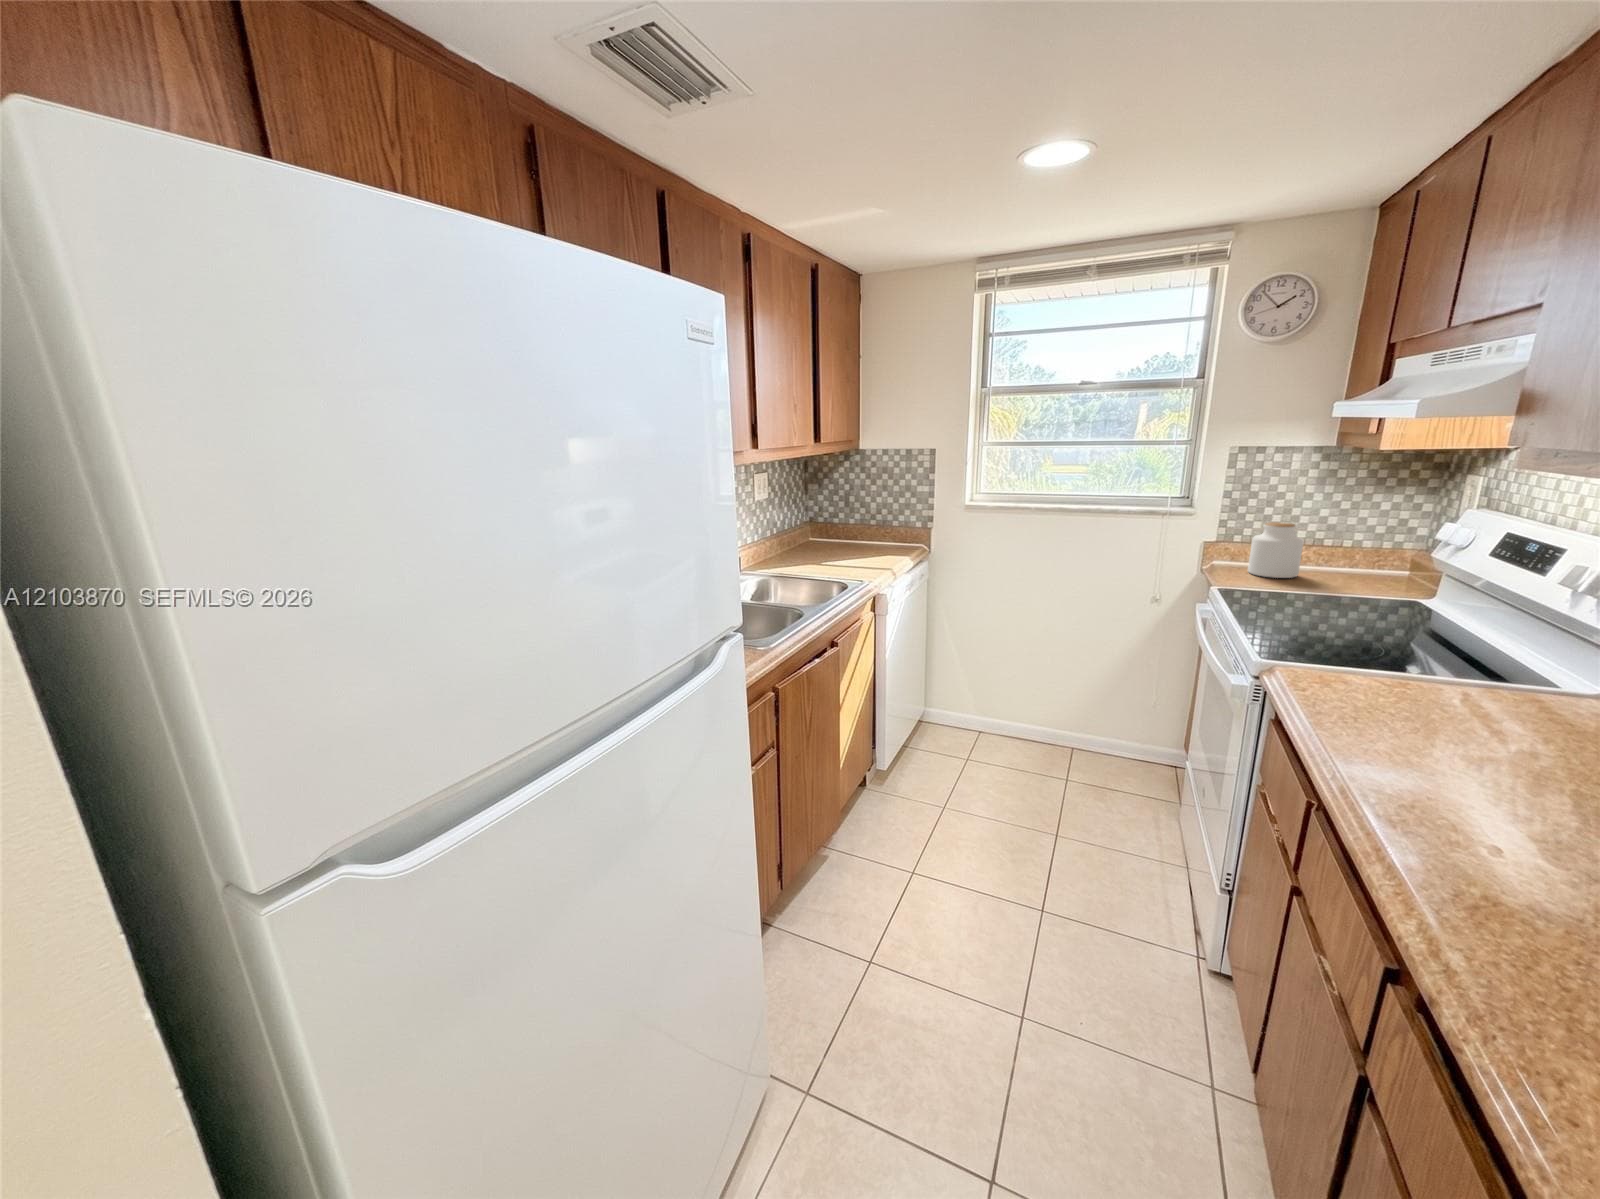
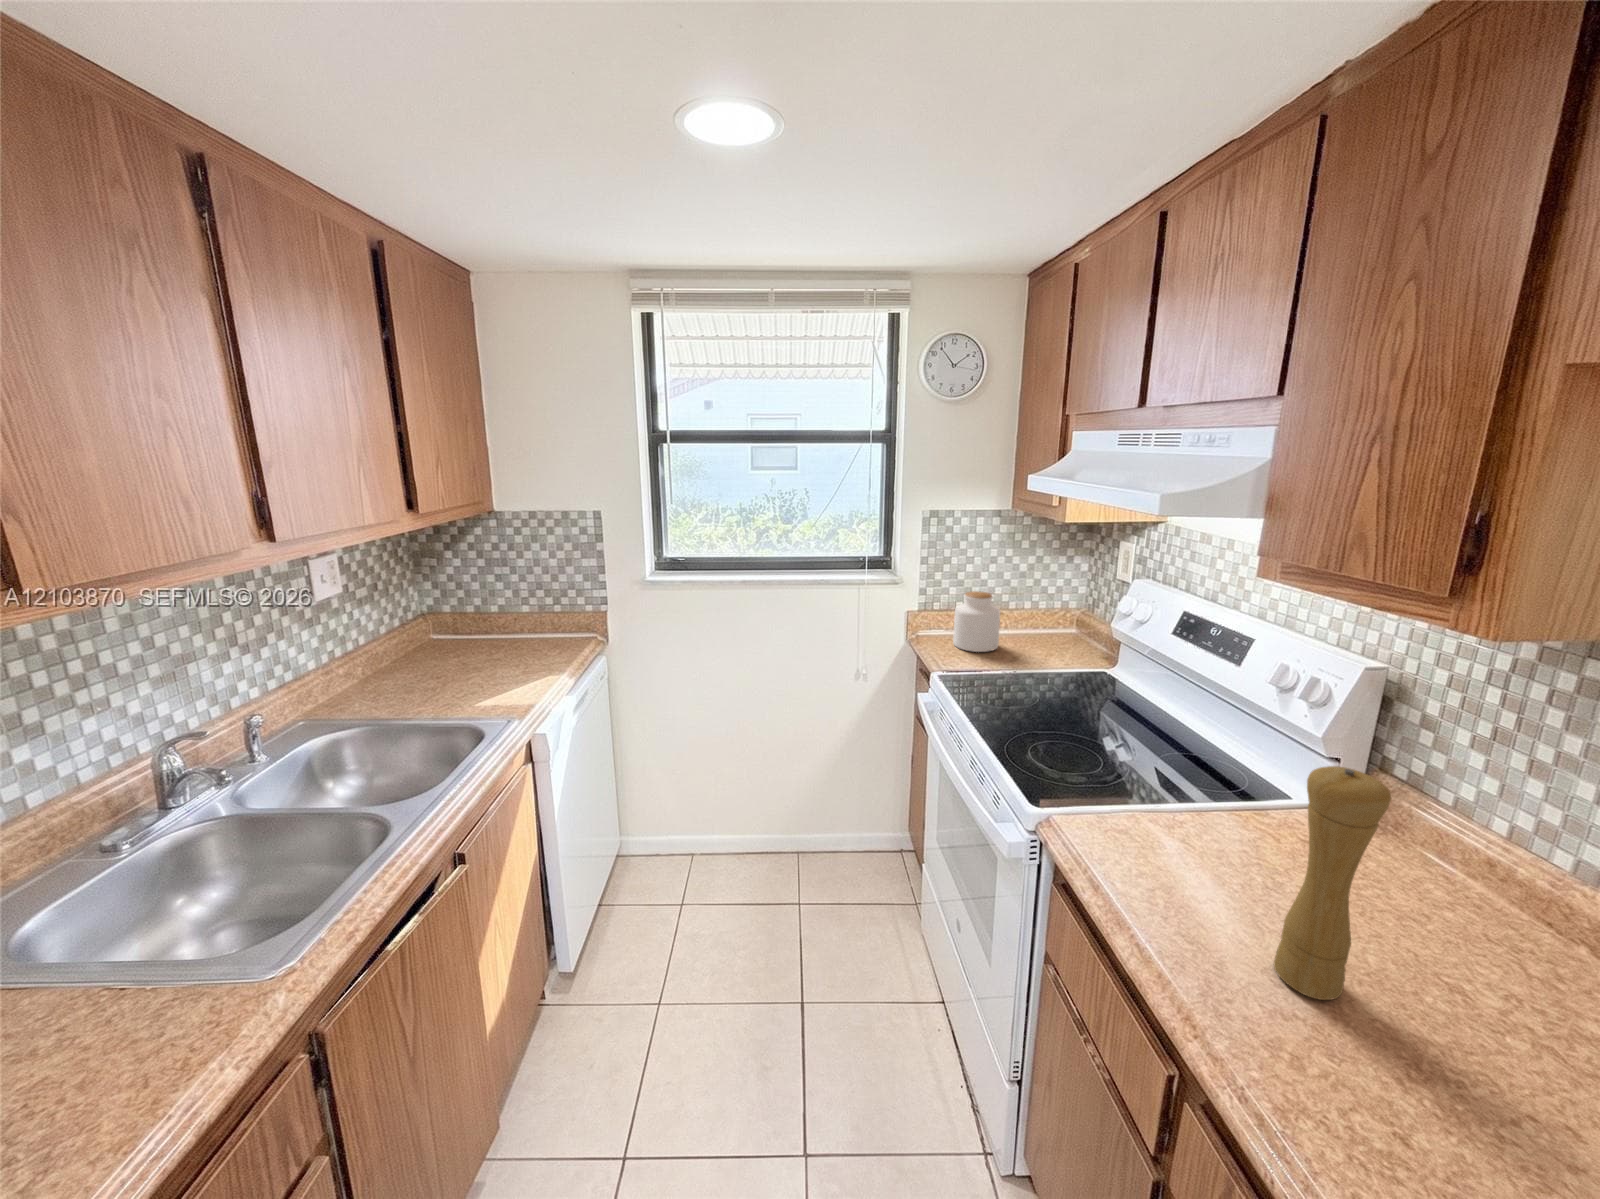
pepper mill: none [1419,573,1518,751] -> present [1274,766,1391,1000]

